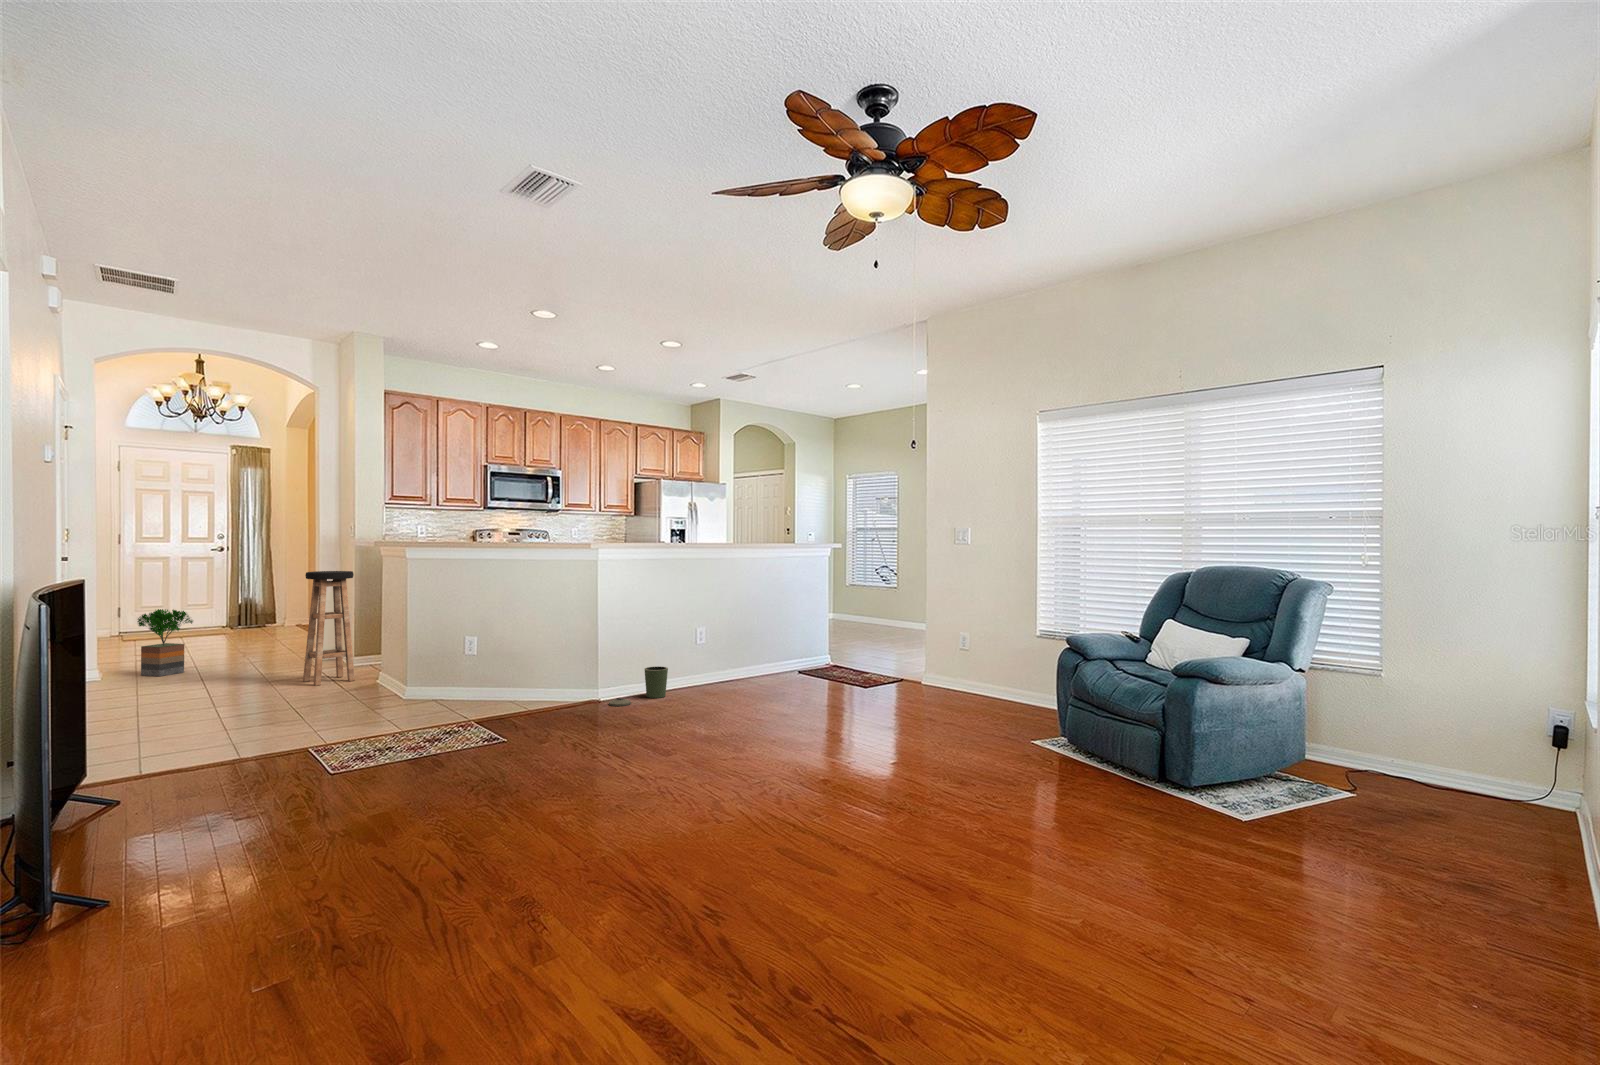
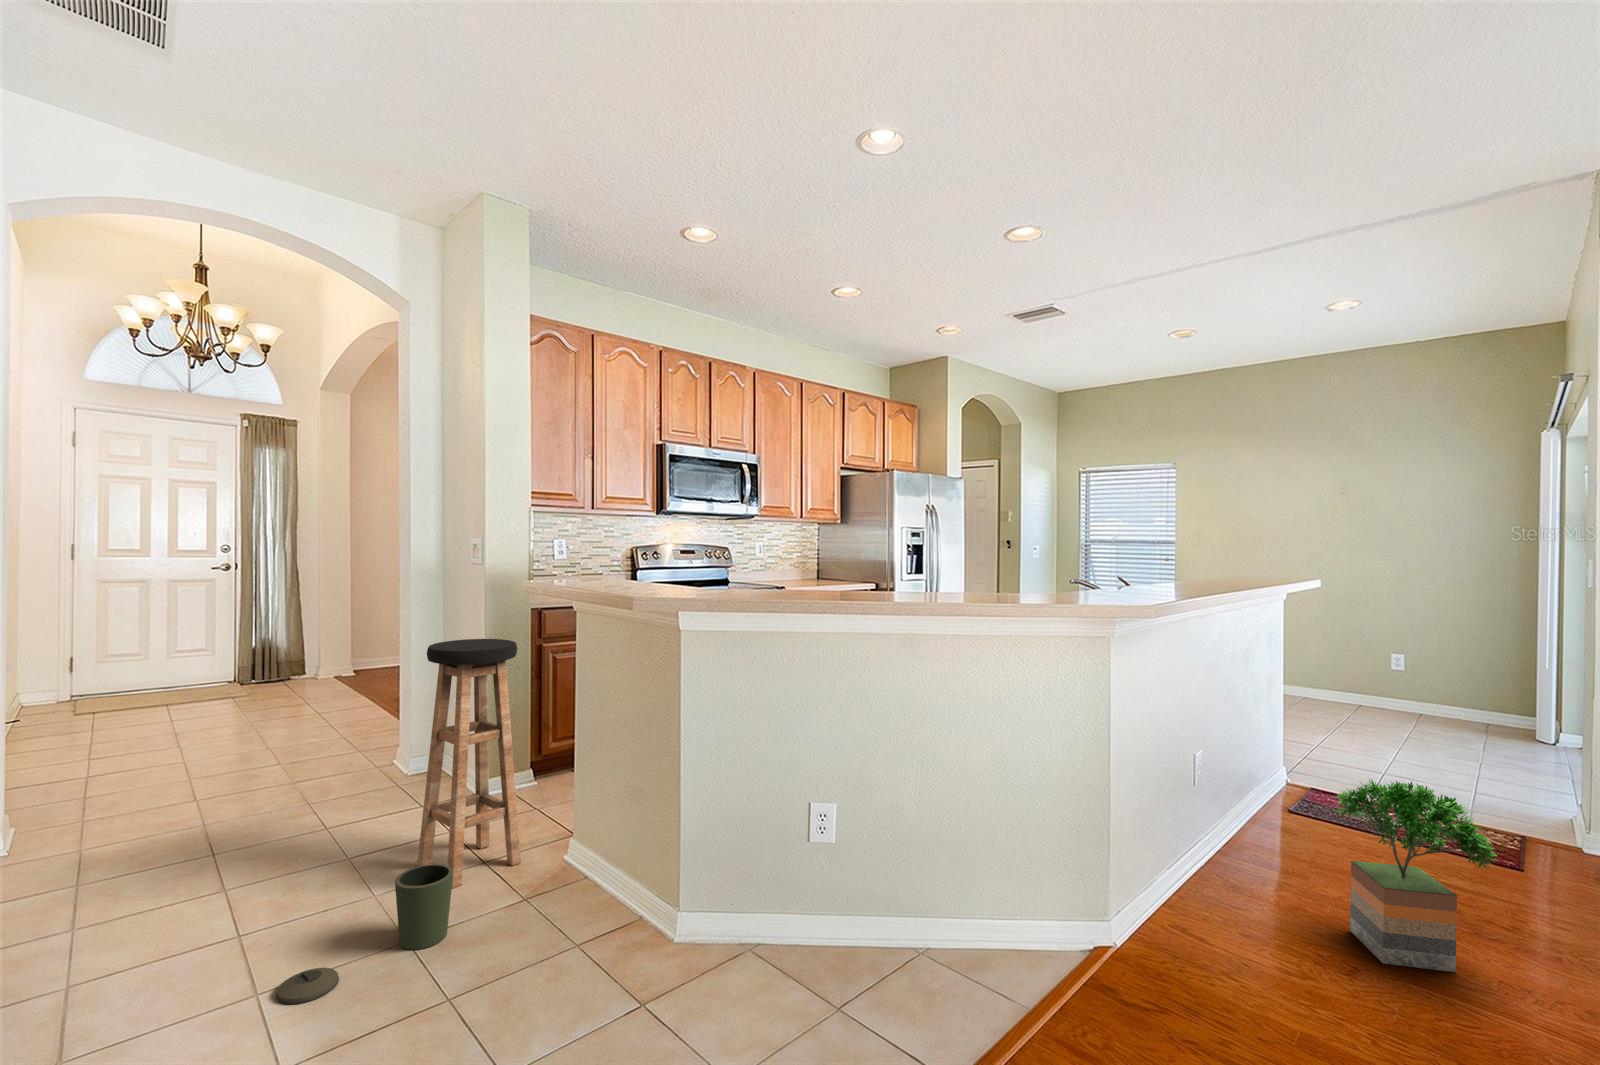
potted tree: present [137,609,193,676] -> present [1336,779,1497,972]
trash can: present [609,666,668,706] -> present [276,864,453,1004]

